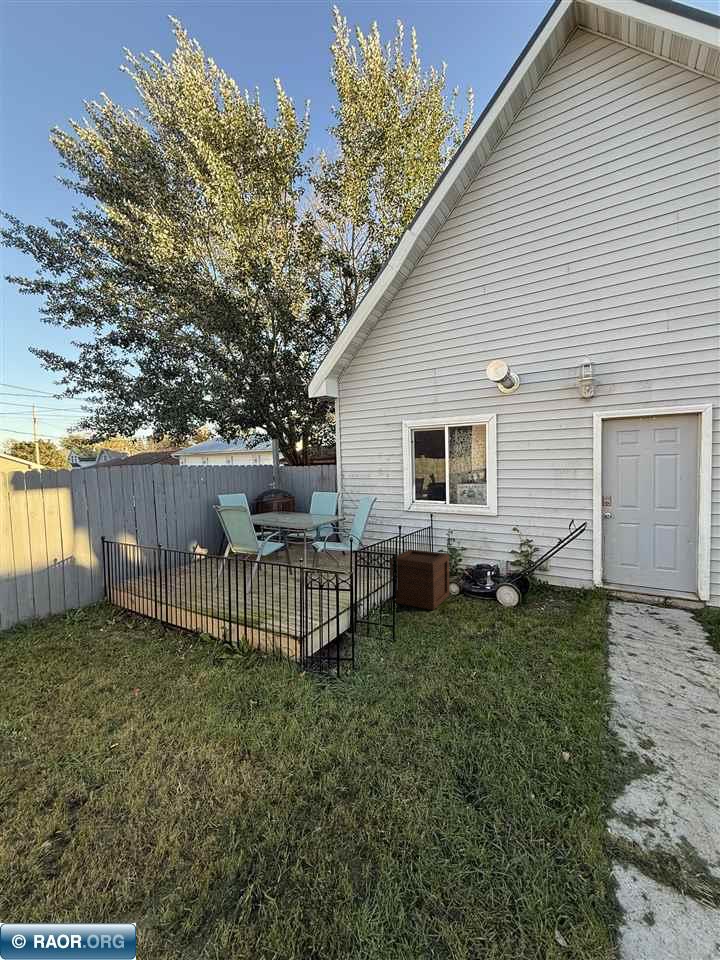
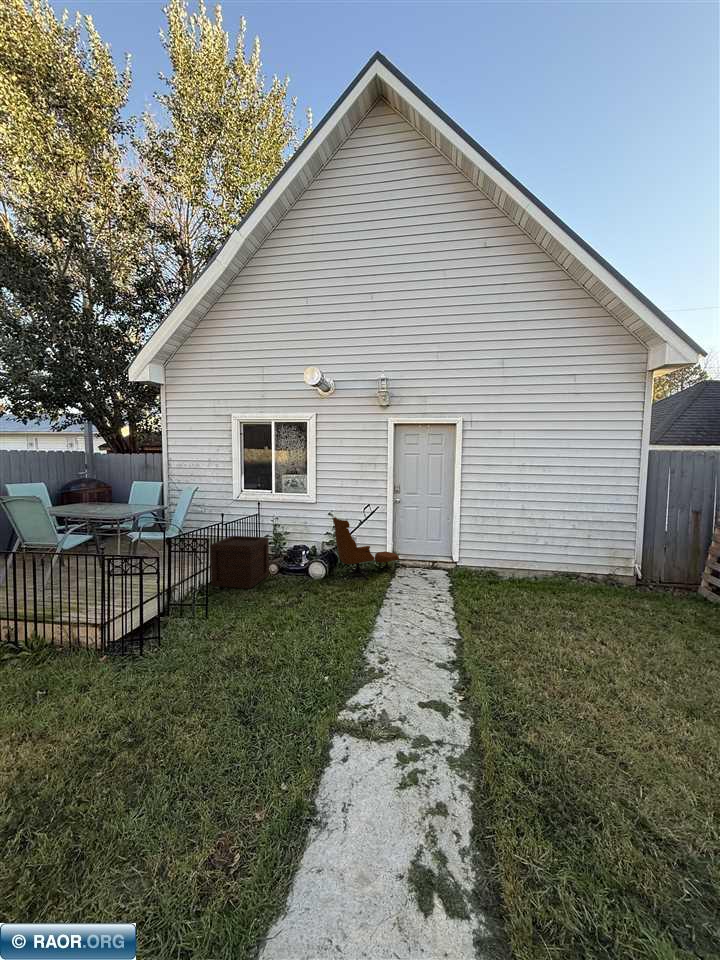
lounge chair: none [527,534,615,614] -> present [333,517,399,580]

